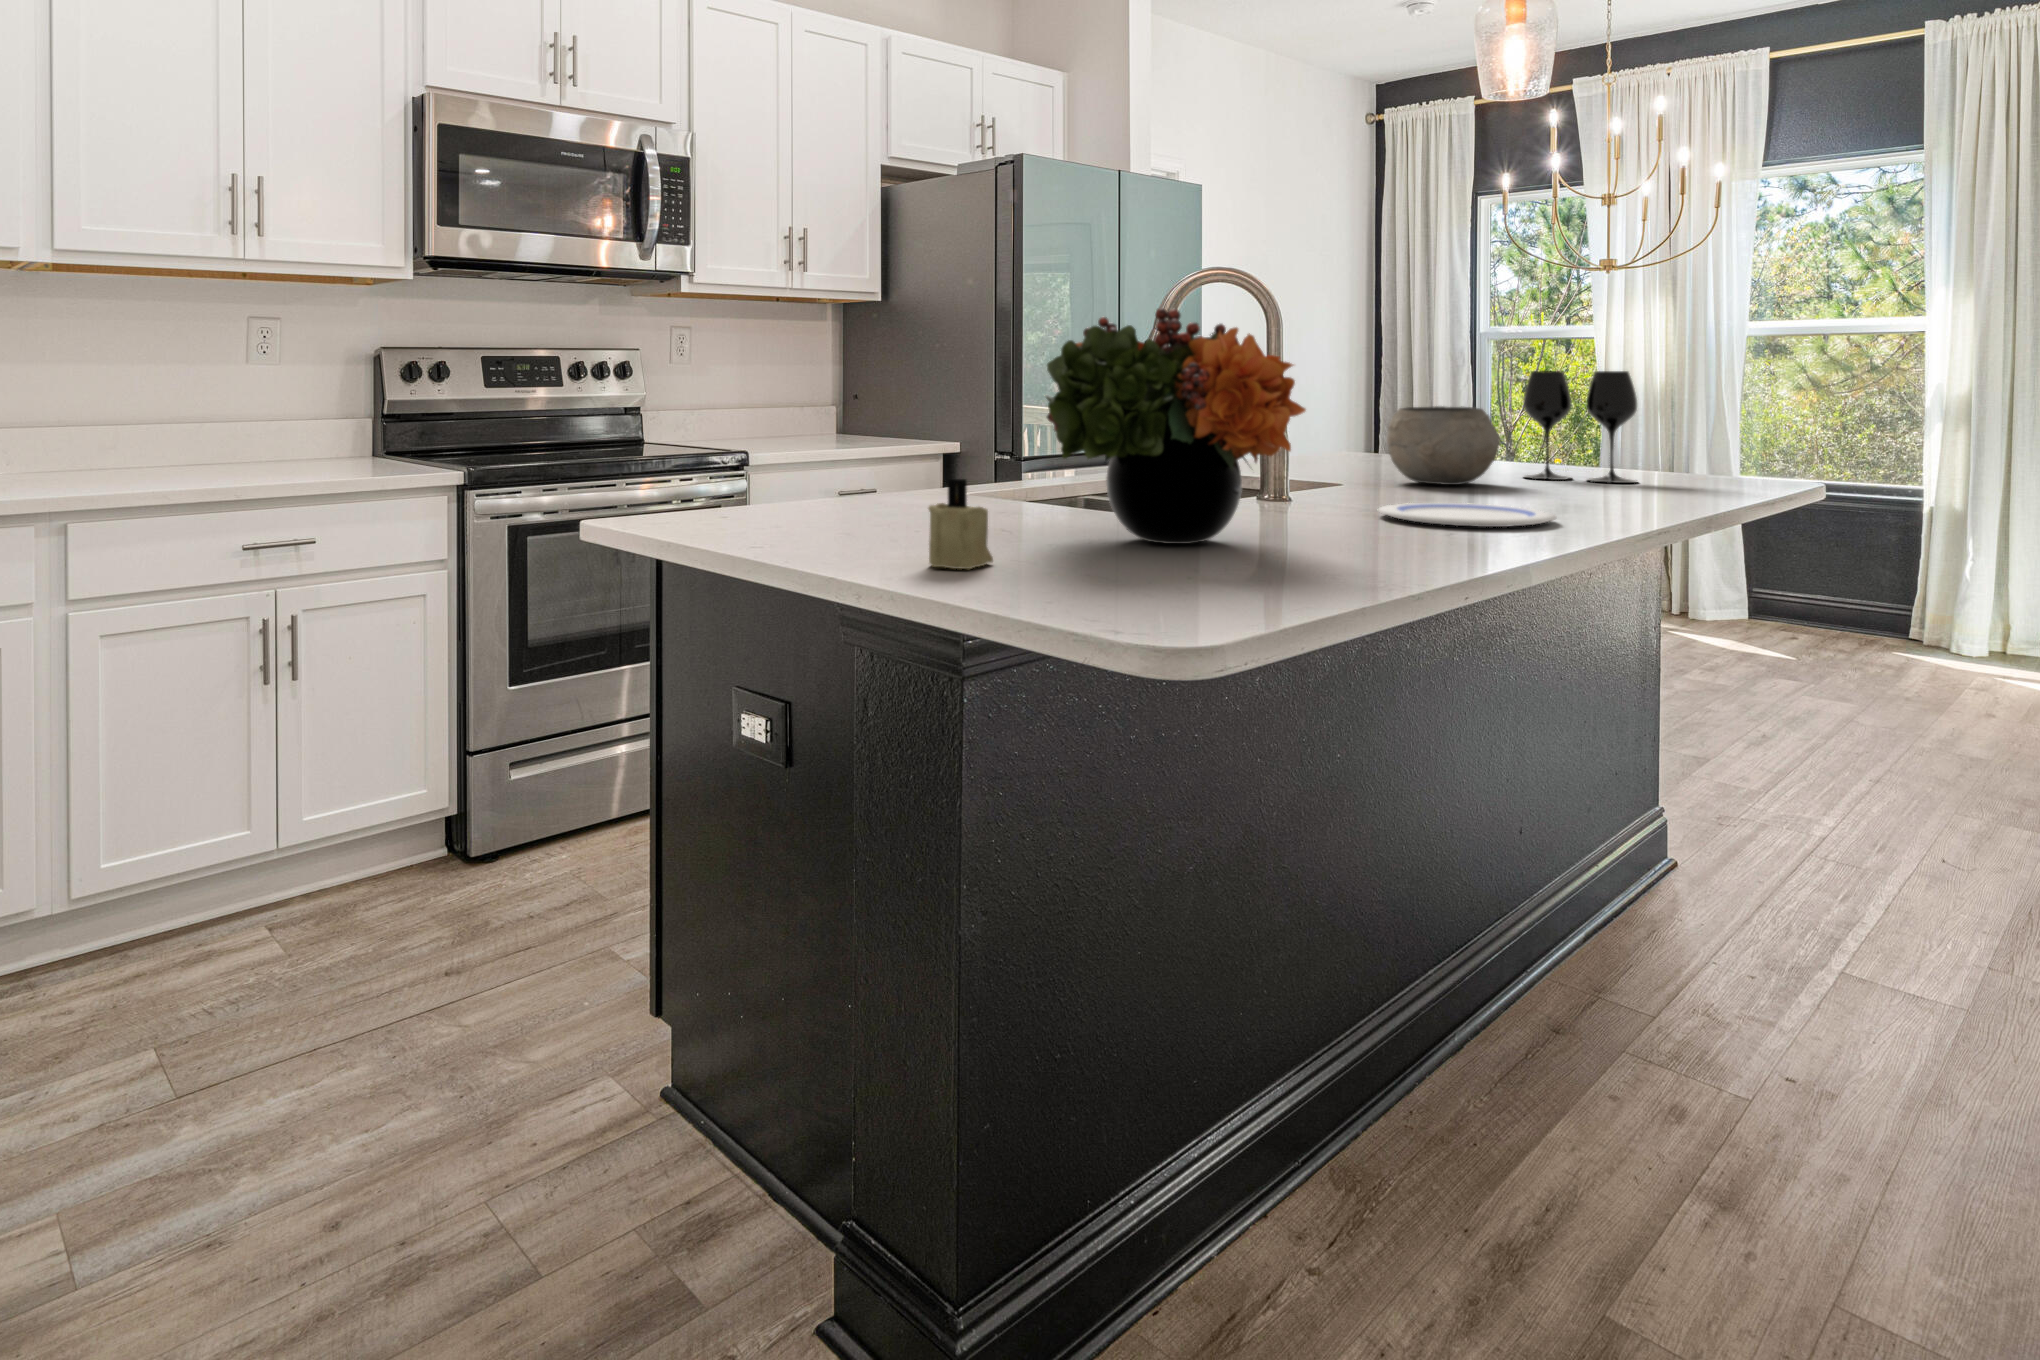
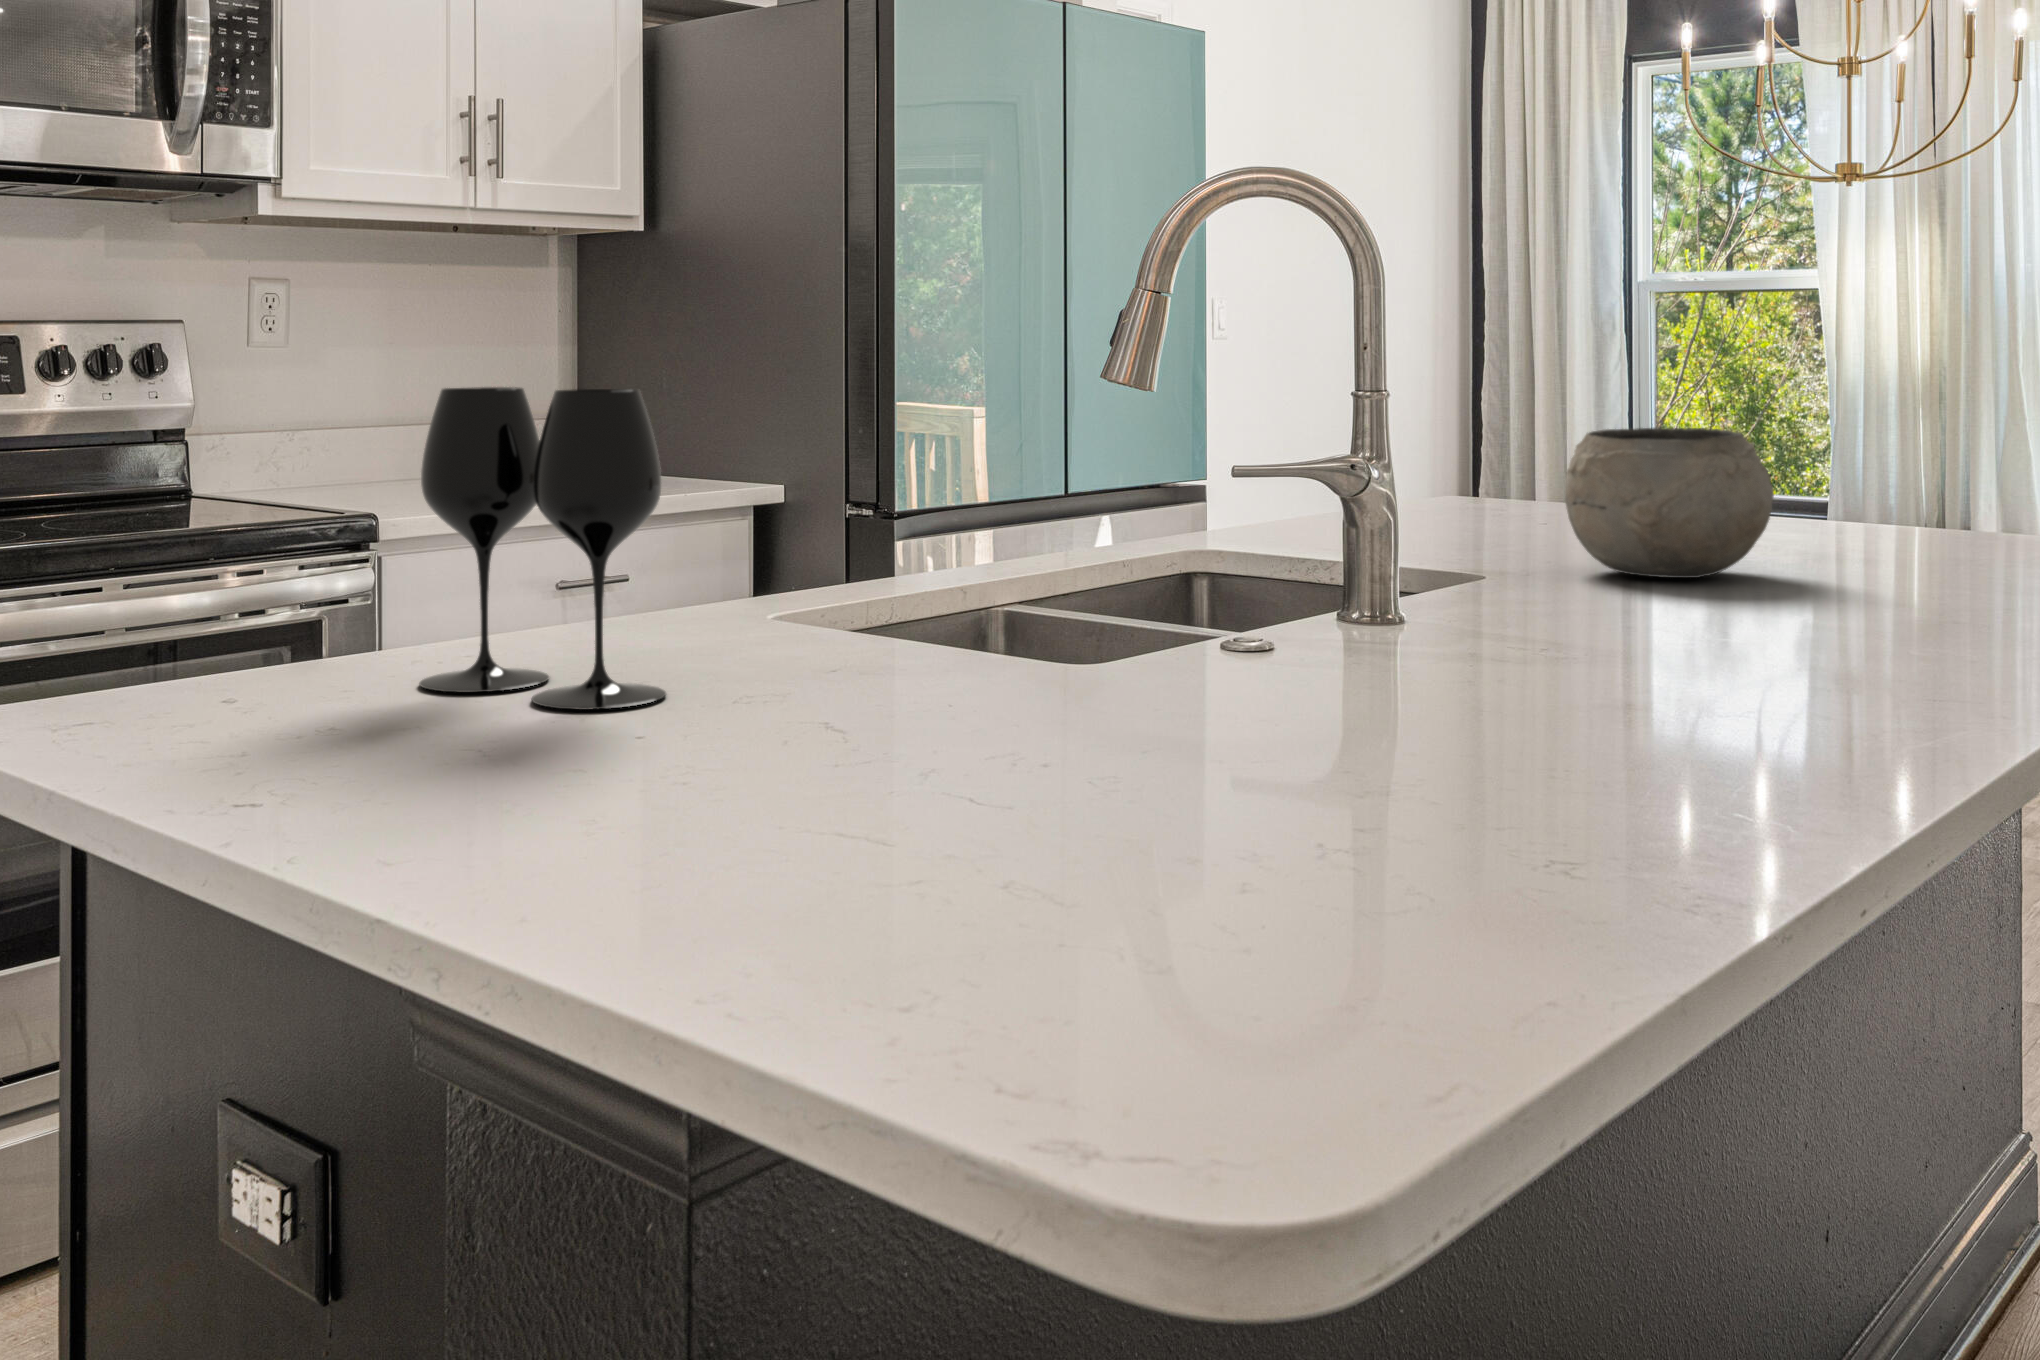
flower arrangement: present [1044,308,1306,544] -> none [868,245,1481,787]
wine glass: present [1523,371,1637,483] -> present [419,387,666,710]
candle: present [928,479,993,569] -> none [577,674,746,914]
plate: present [1378,503,1557,527] -> none [1589,638,1959,704]

